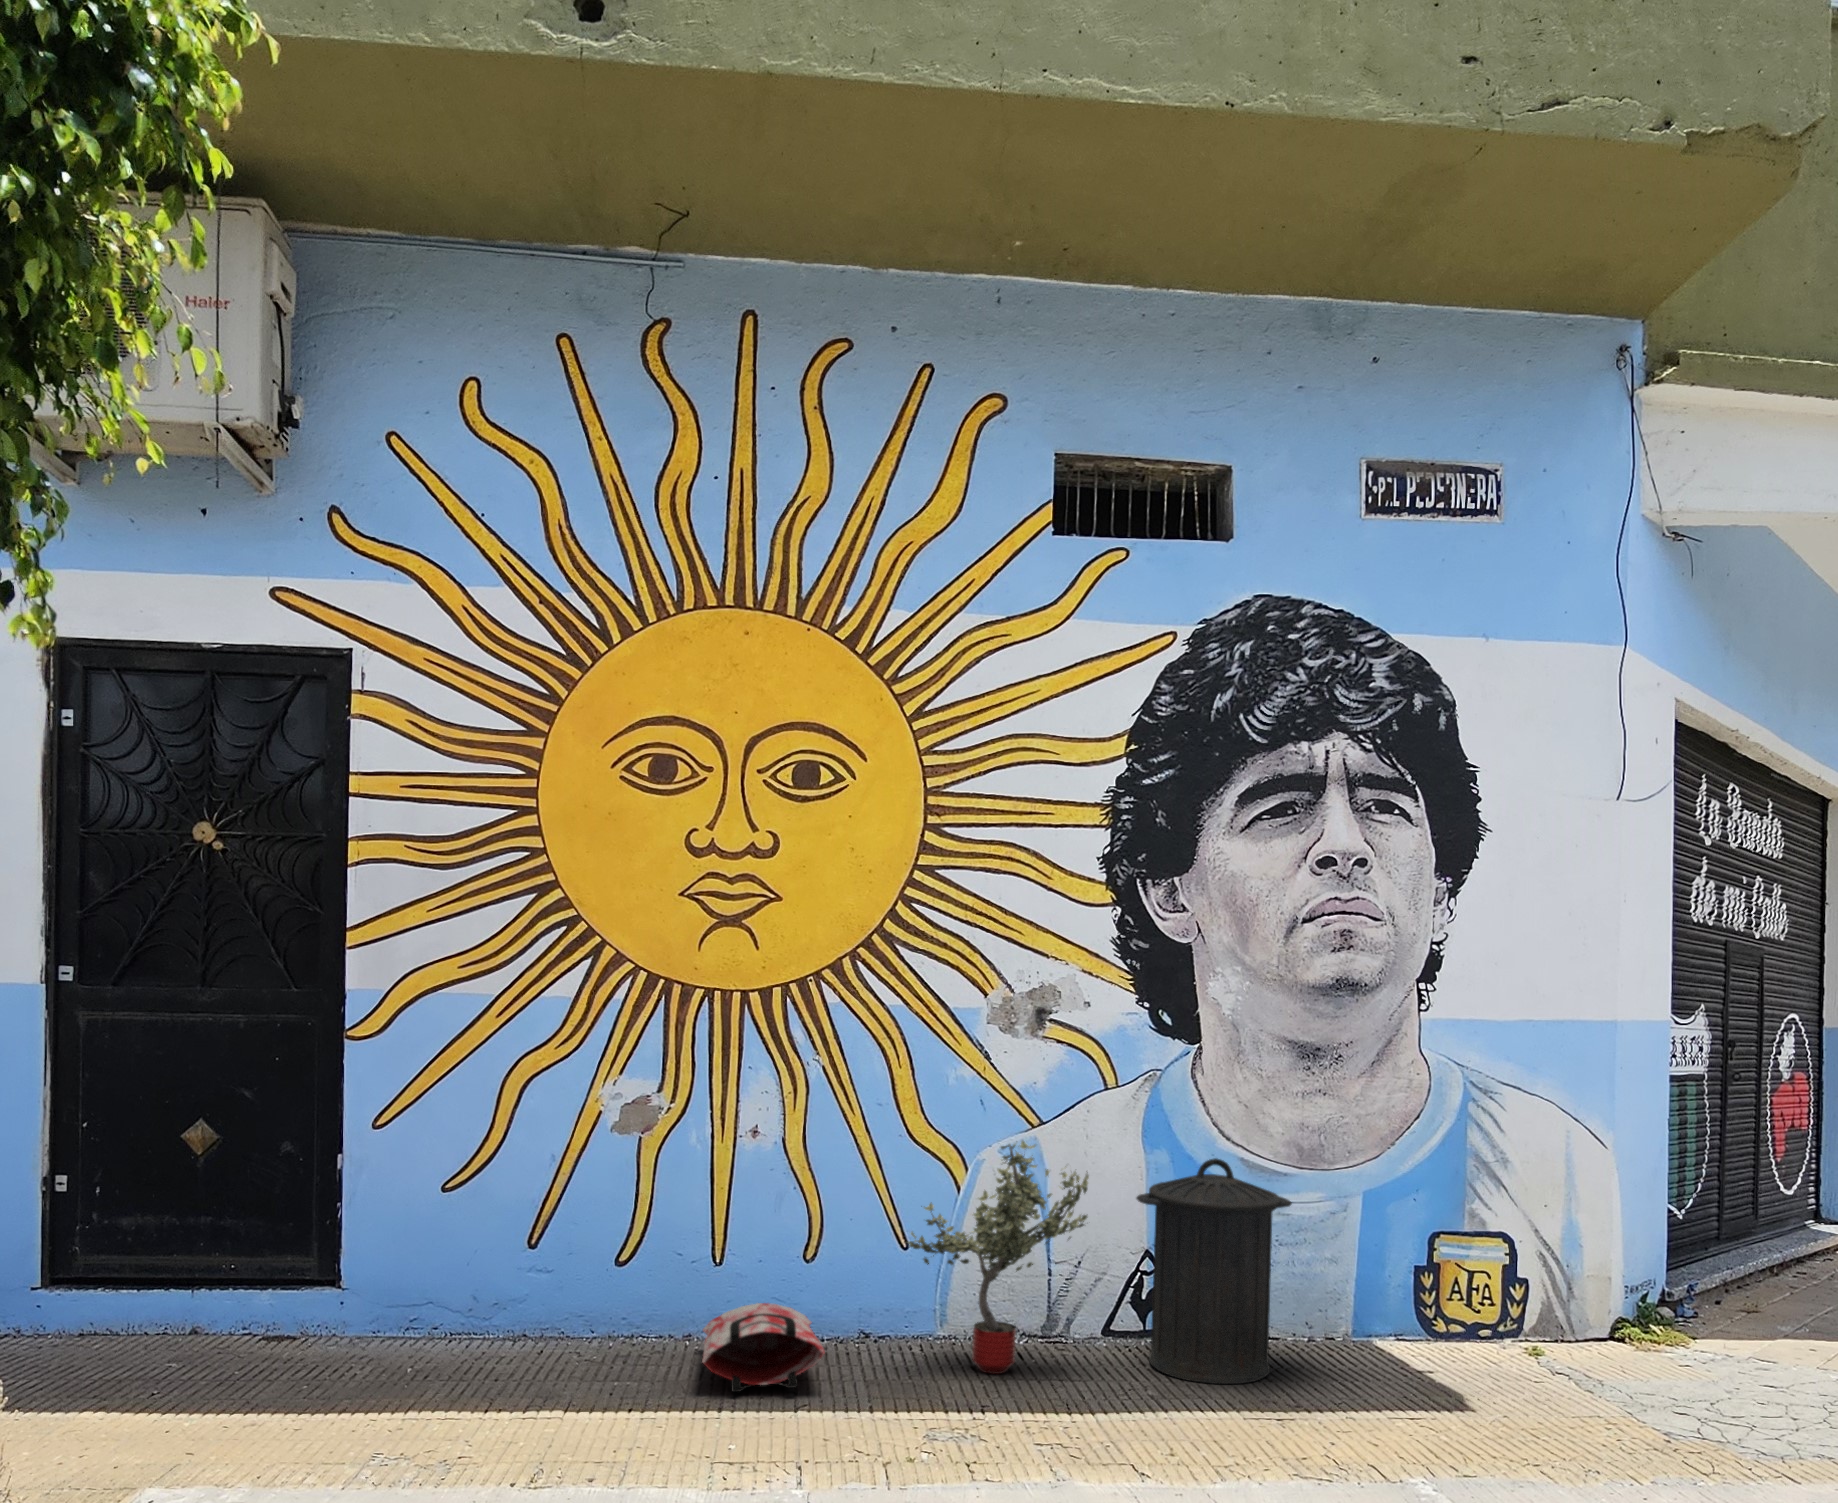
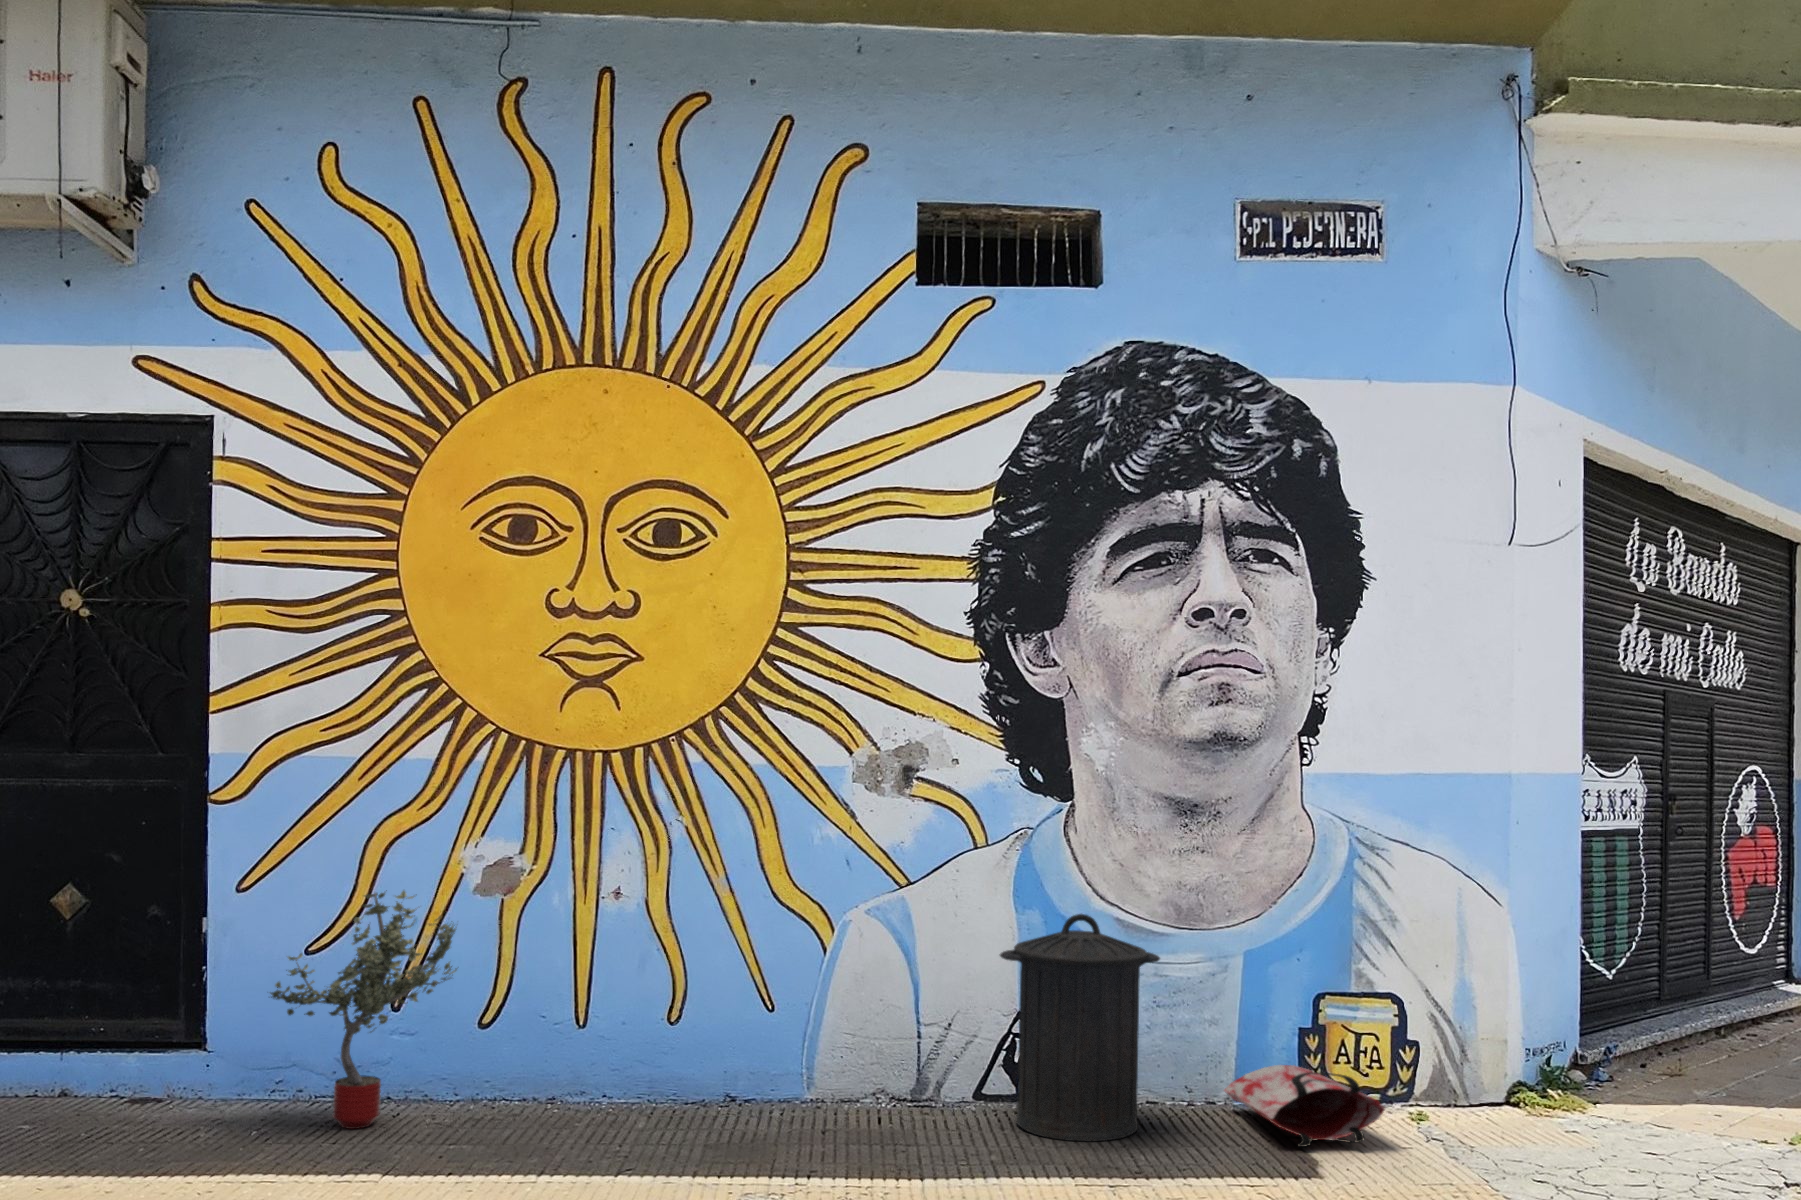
potted tree: present [908,1141,1089,1374] -> present [270,890,457,1129]
bag: present [702,1303,825,1392] -> present [1224,1065,1385,1147]

